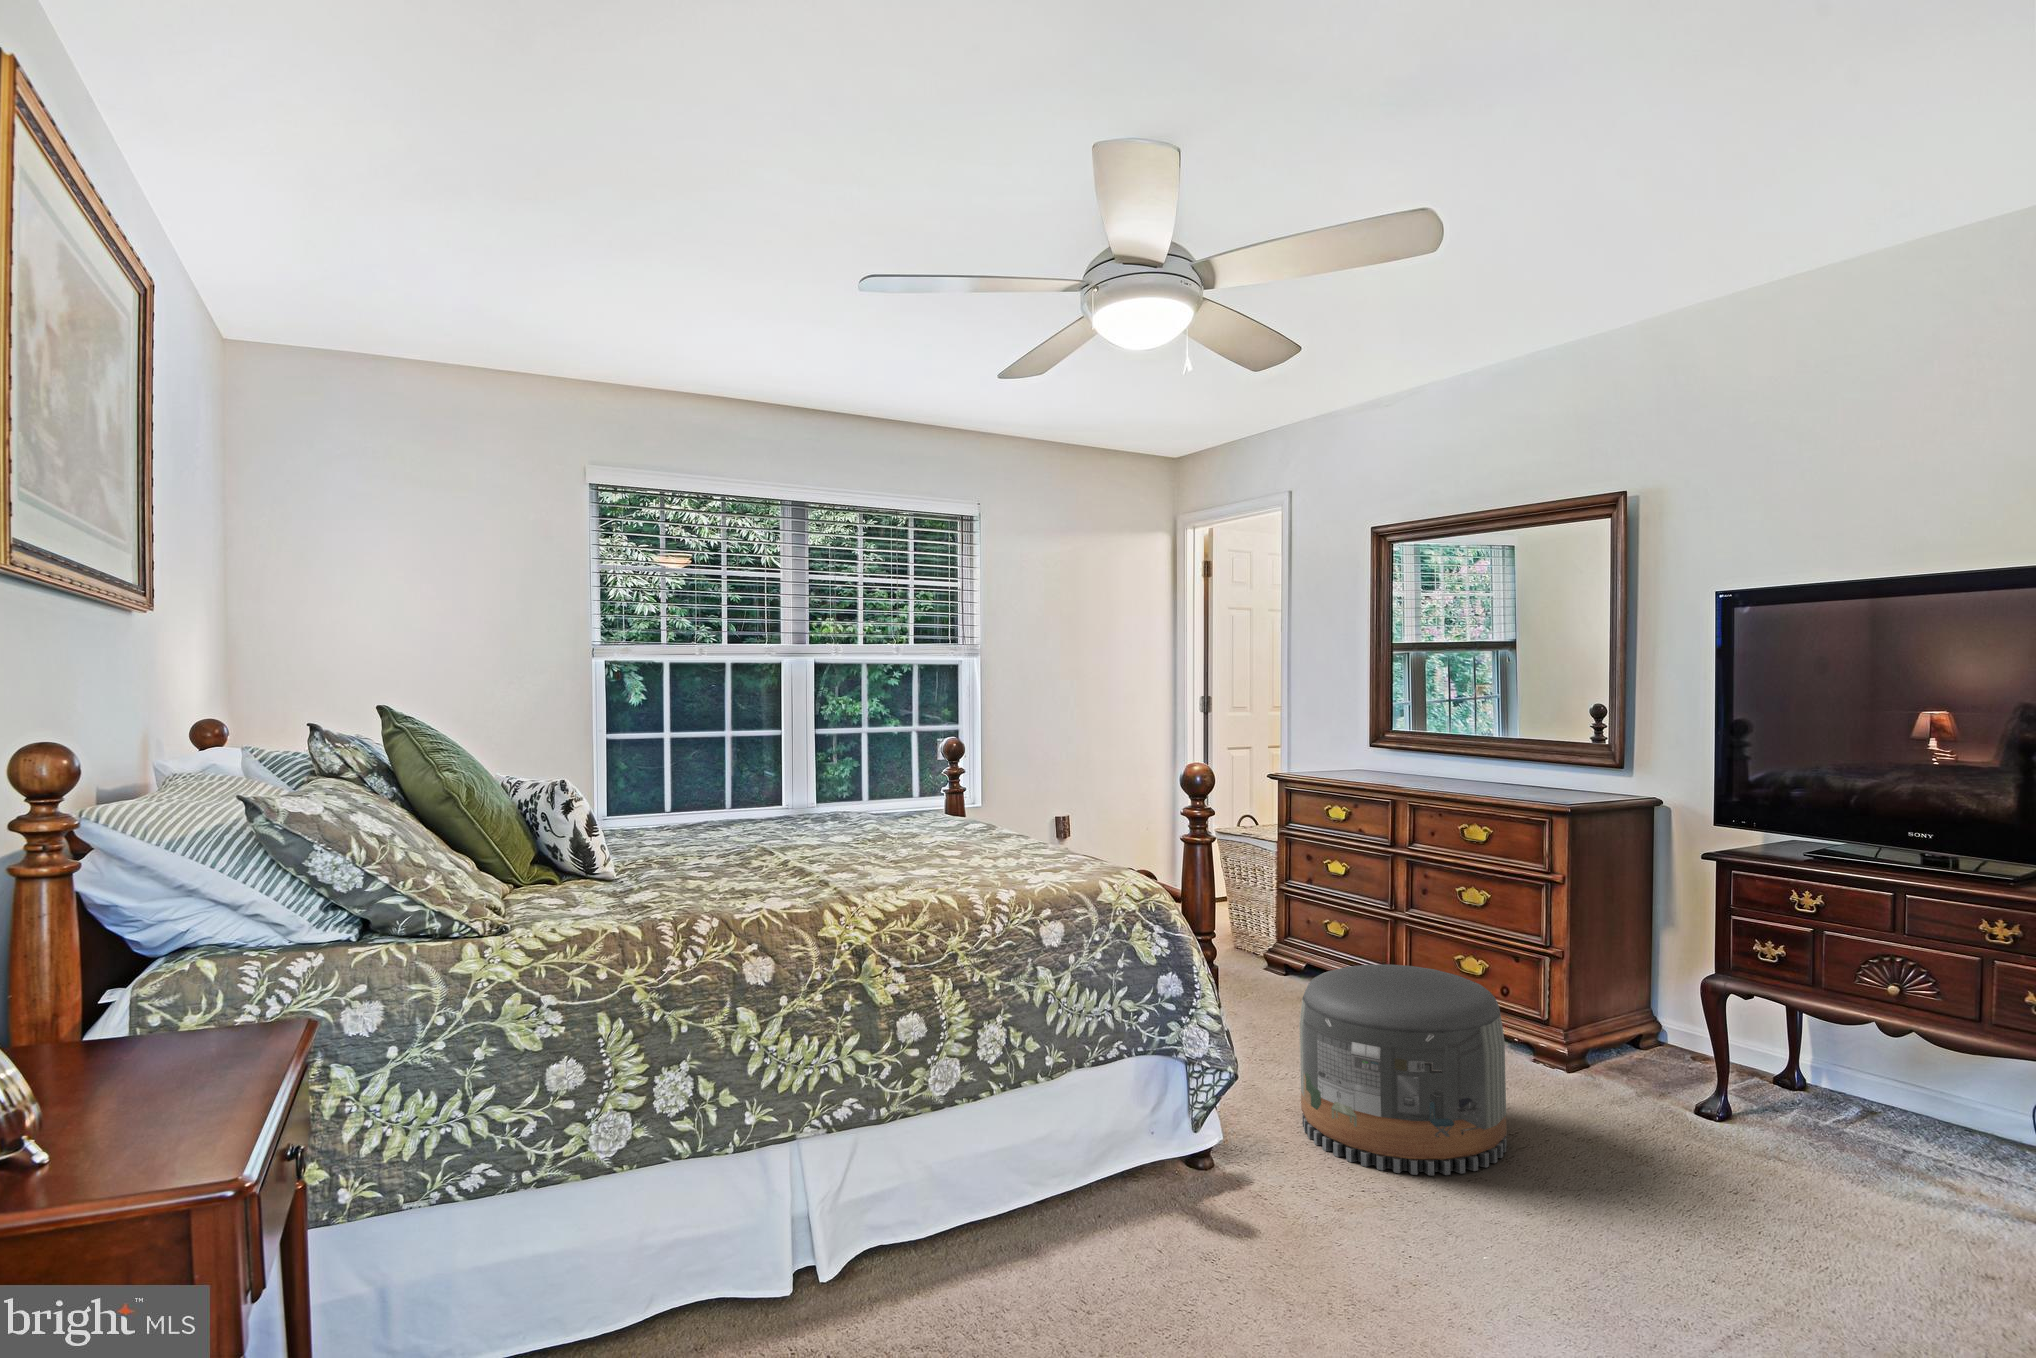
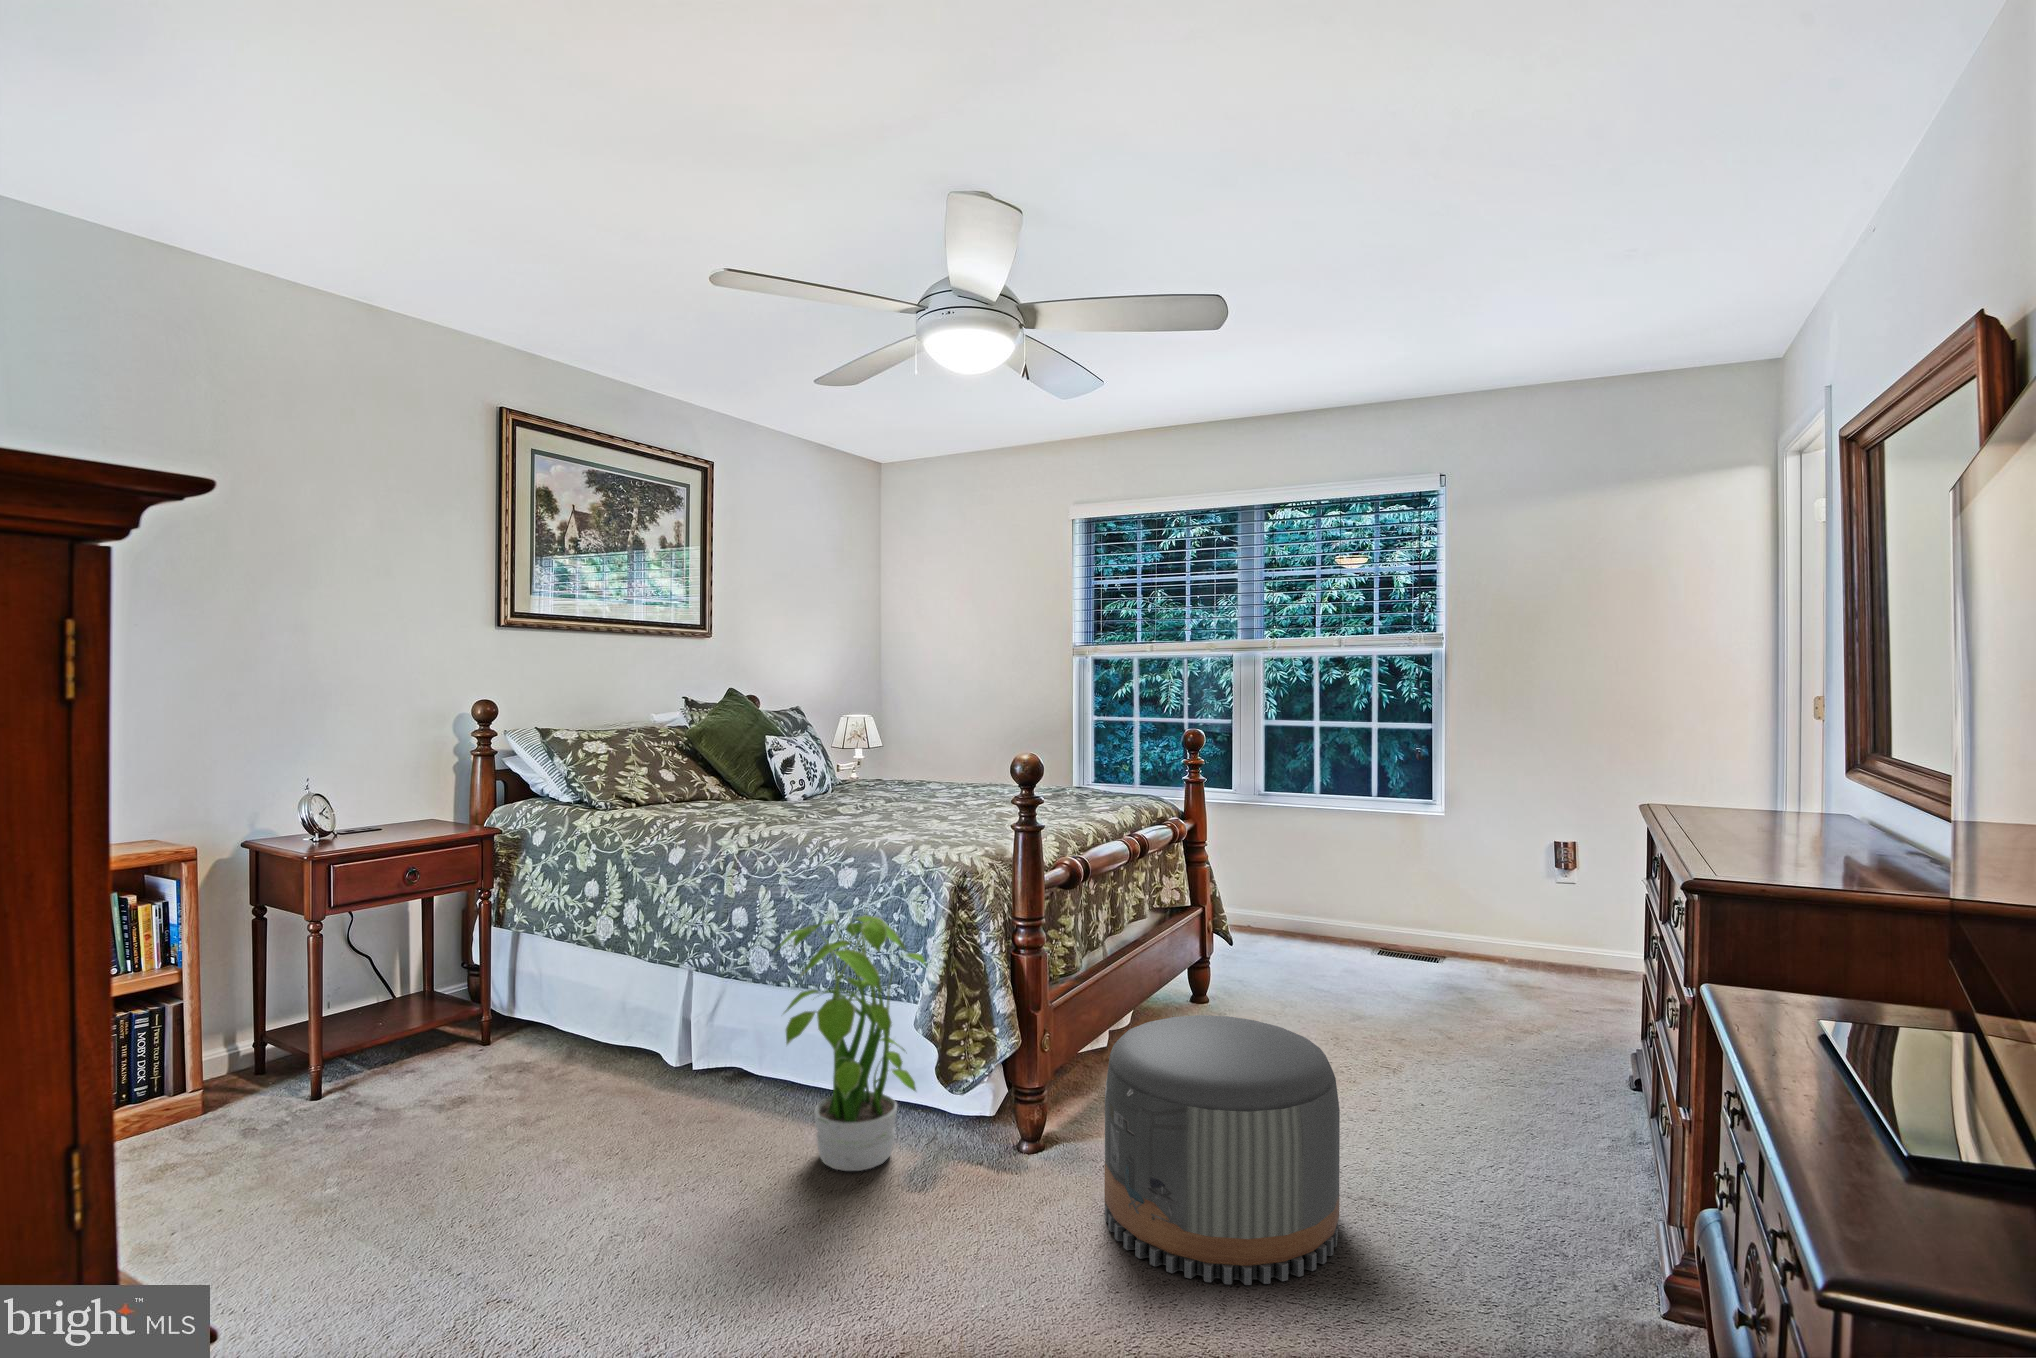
potted plant: none [1056,954,1248,1265] -> present [775,915,928,1171]

